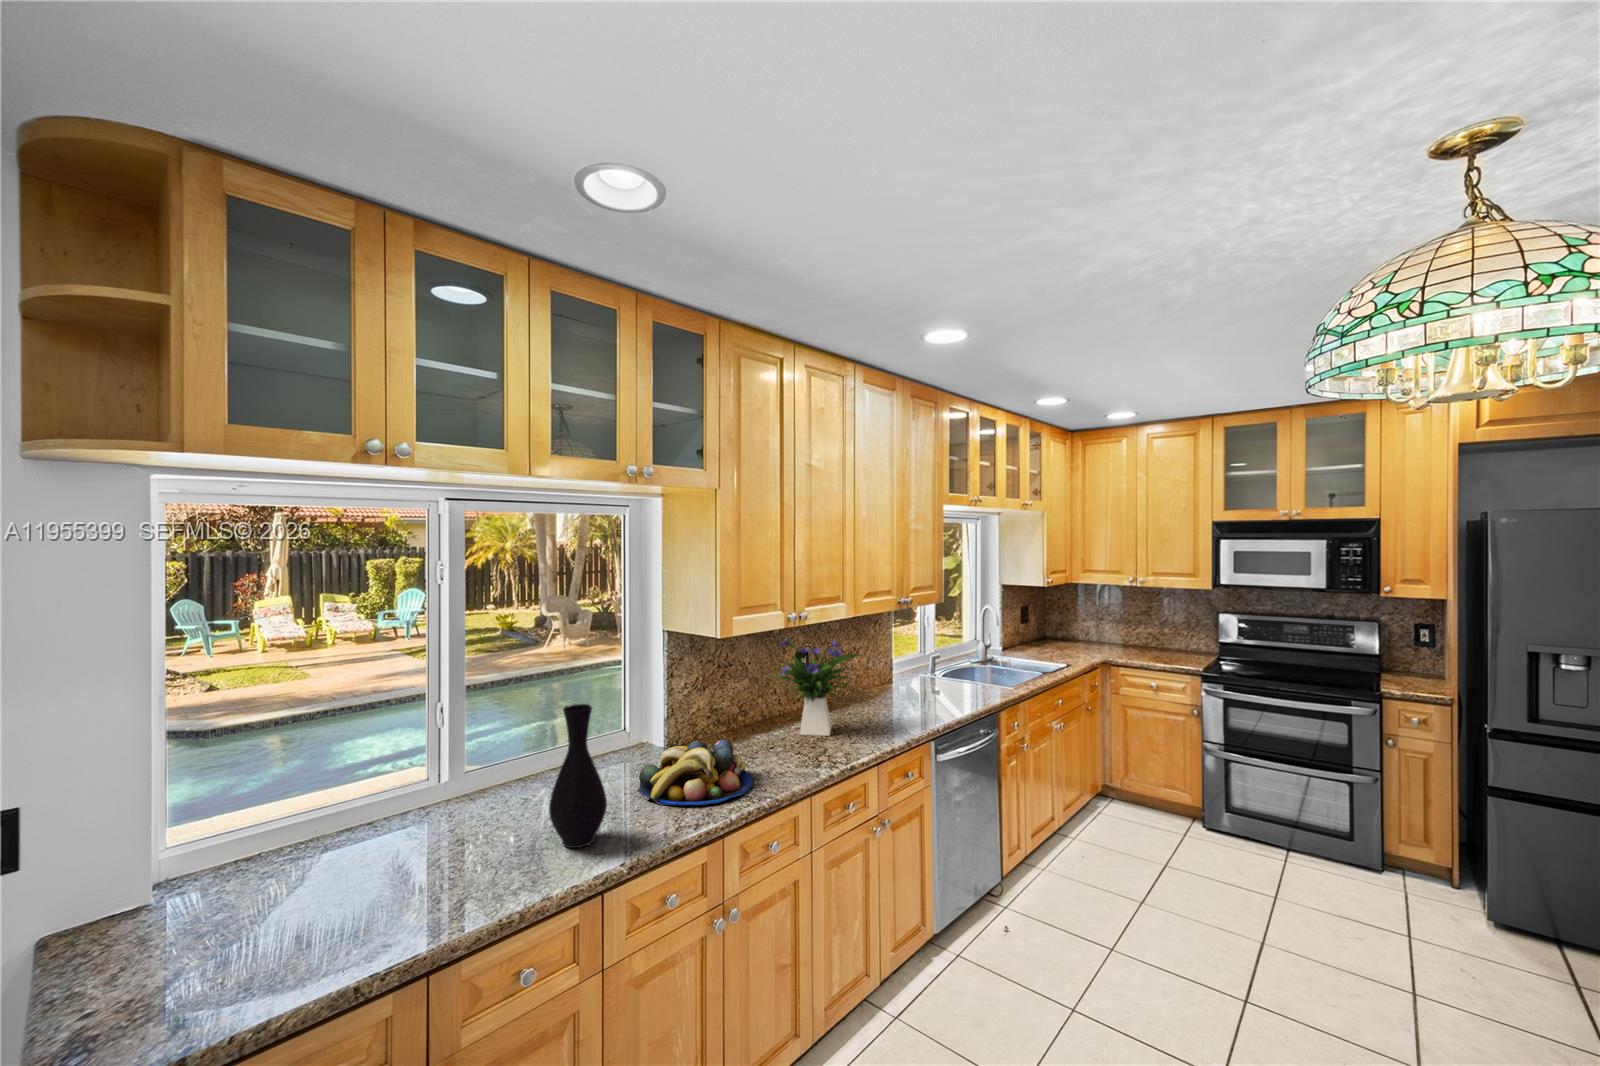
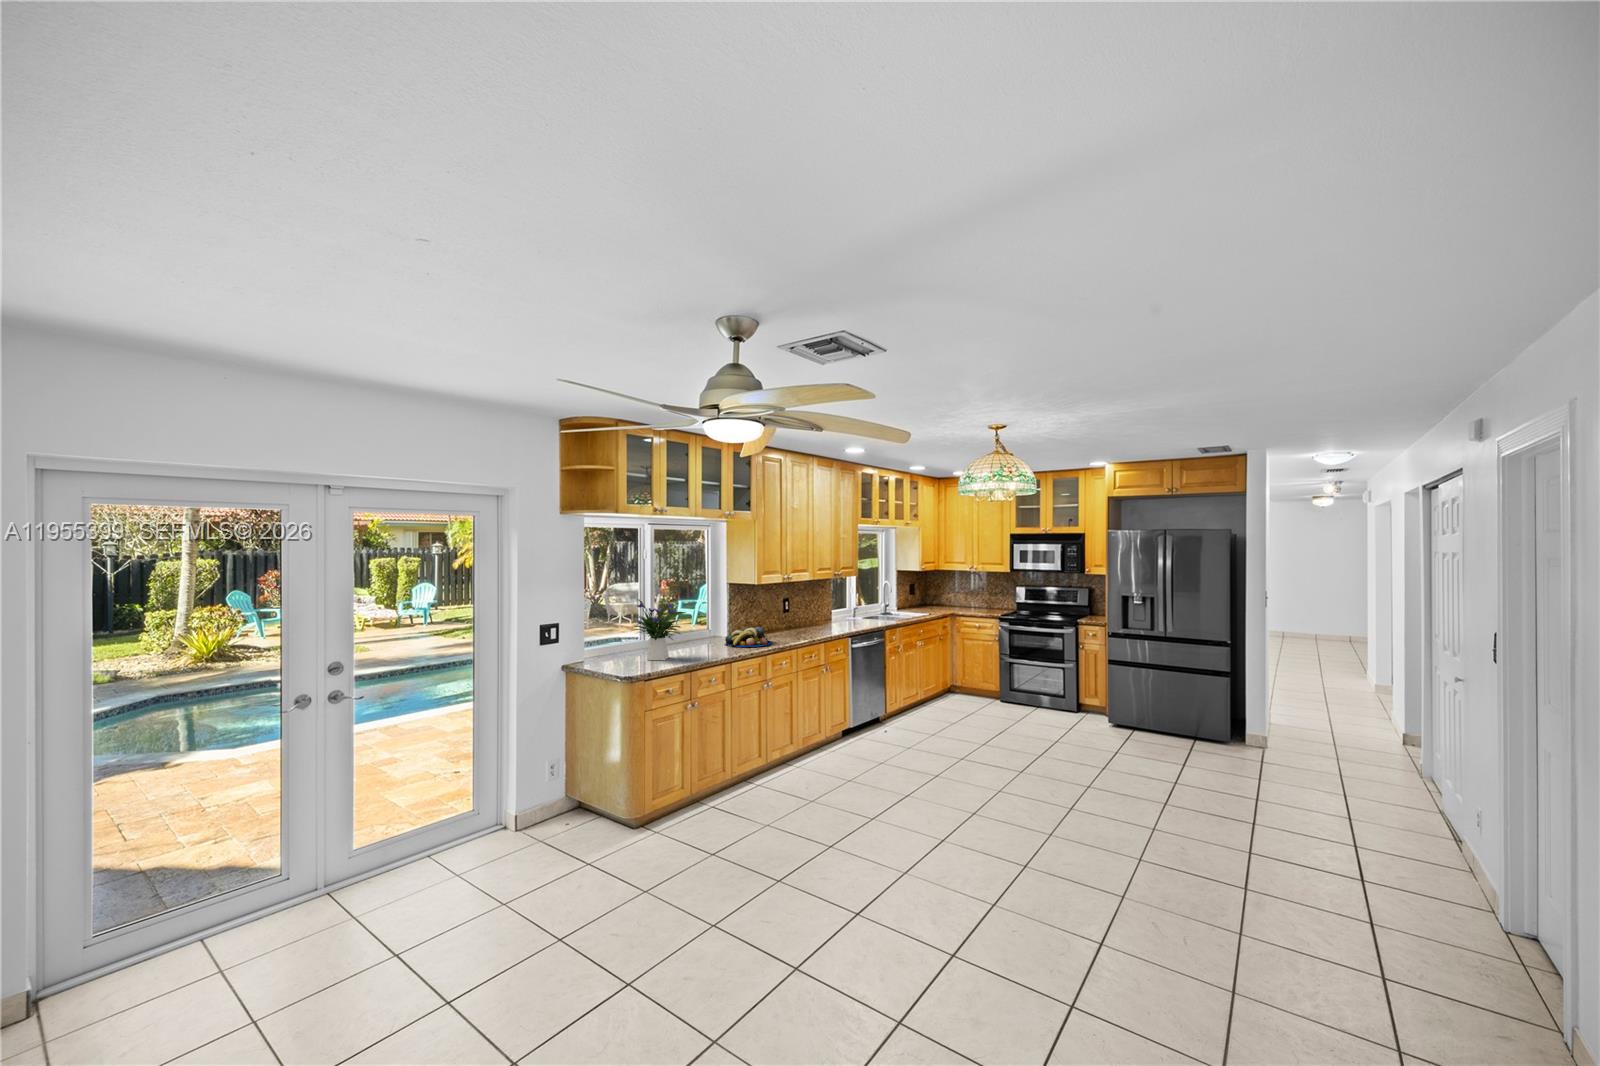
flower arrangement: present [774,634,859,736] -> present [632,600,686,660]
vase: present [549,704,607,848] -> none [703,602,724,654]

